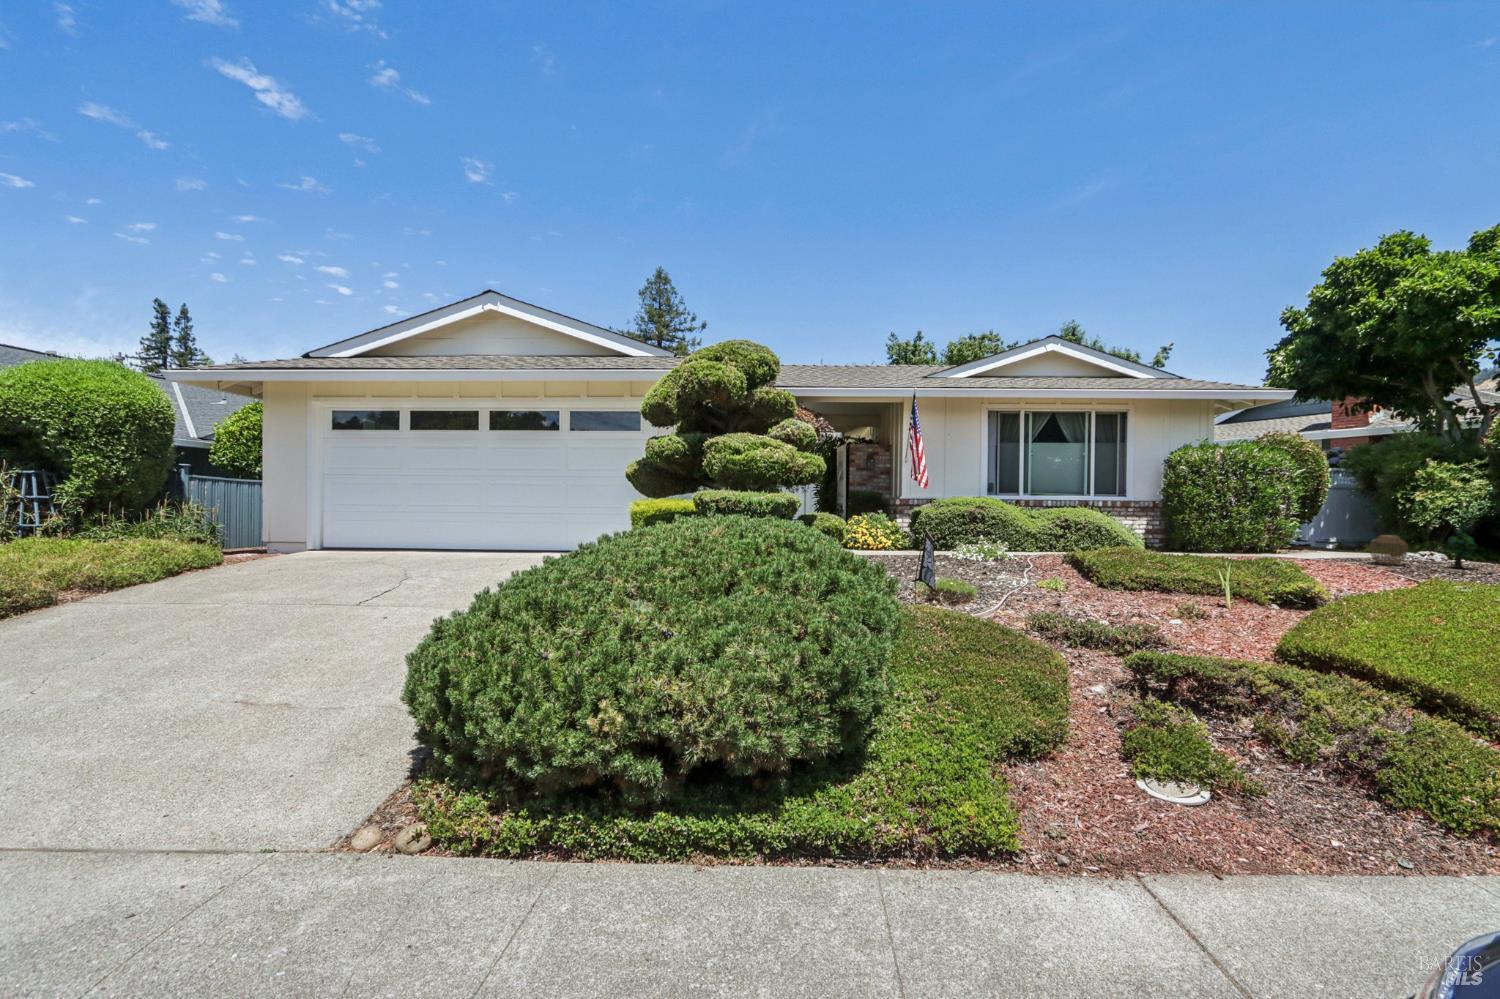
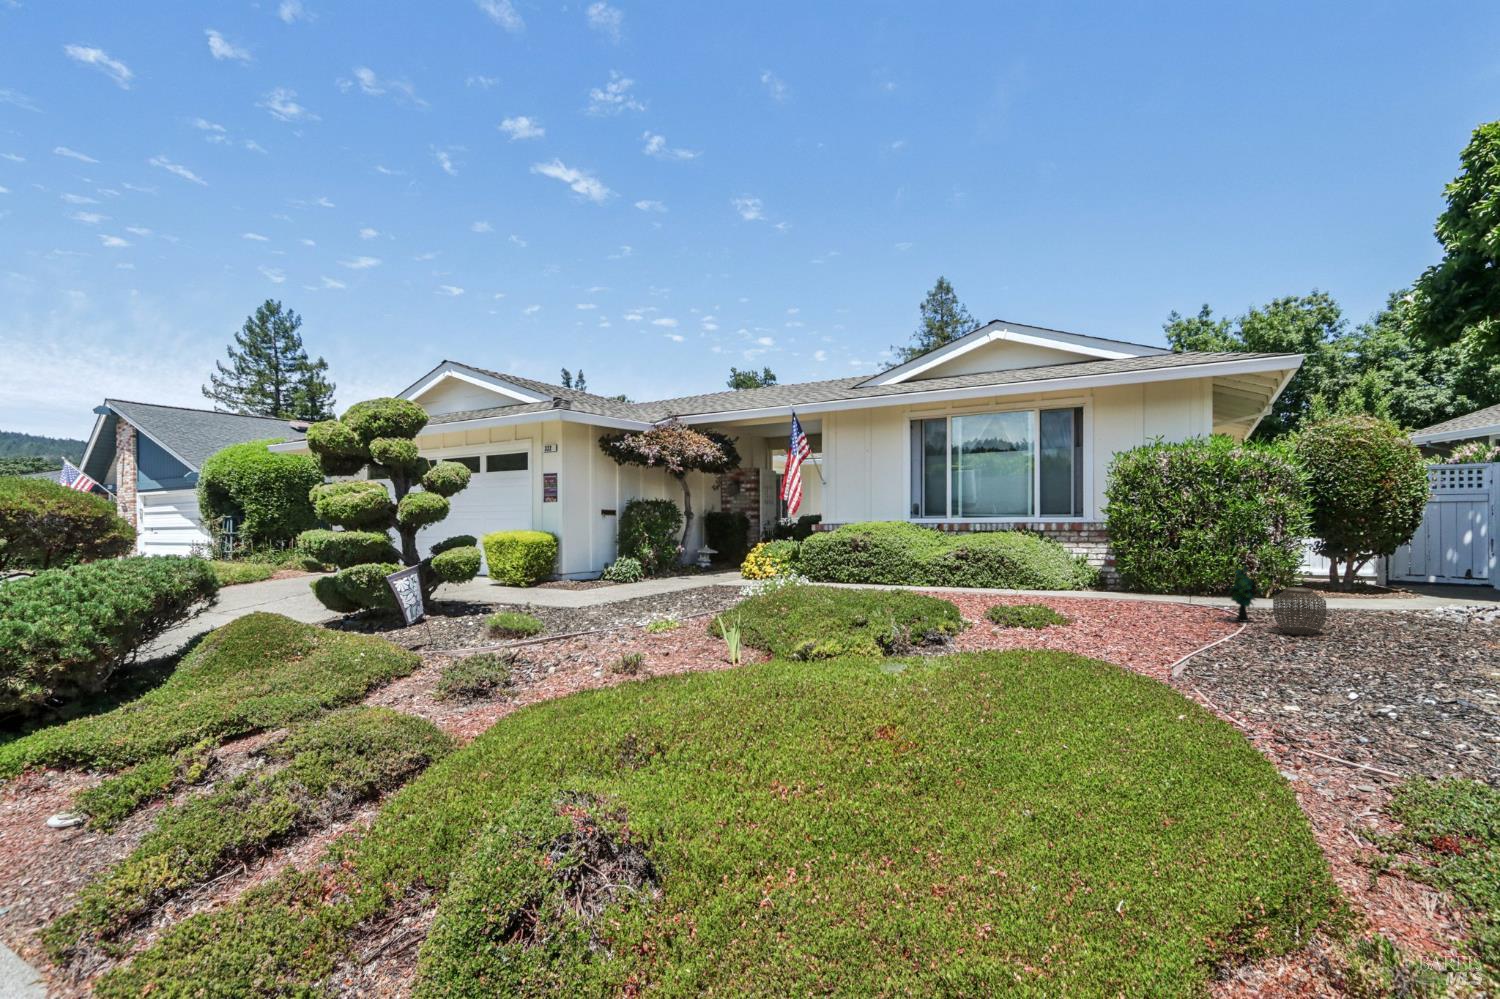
decorative plant: present [1447,526,1478,568] -> present [1227,565,1262,622]

